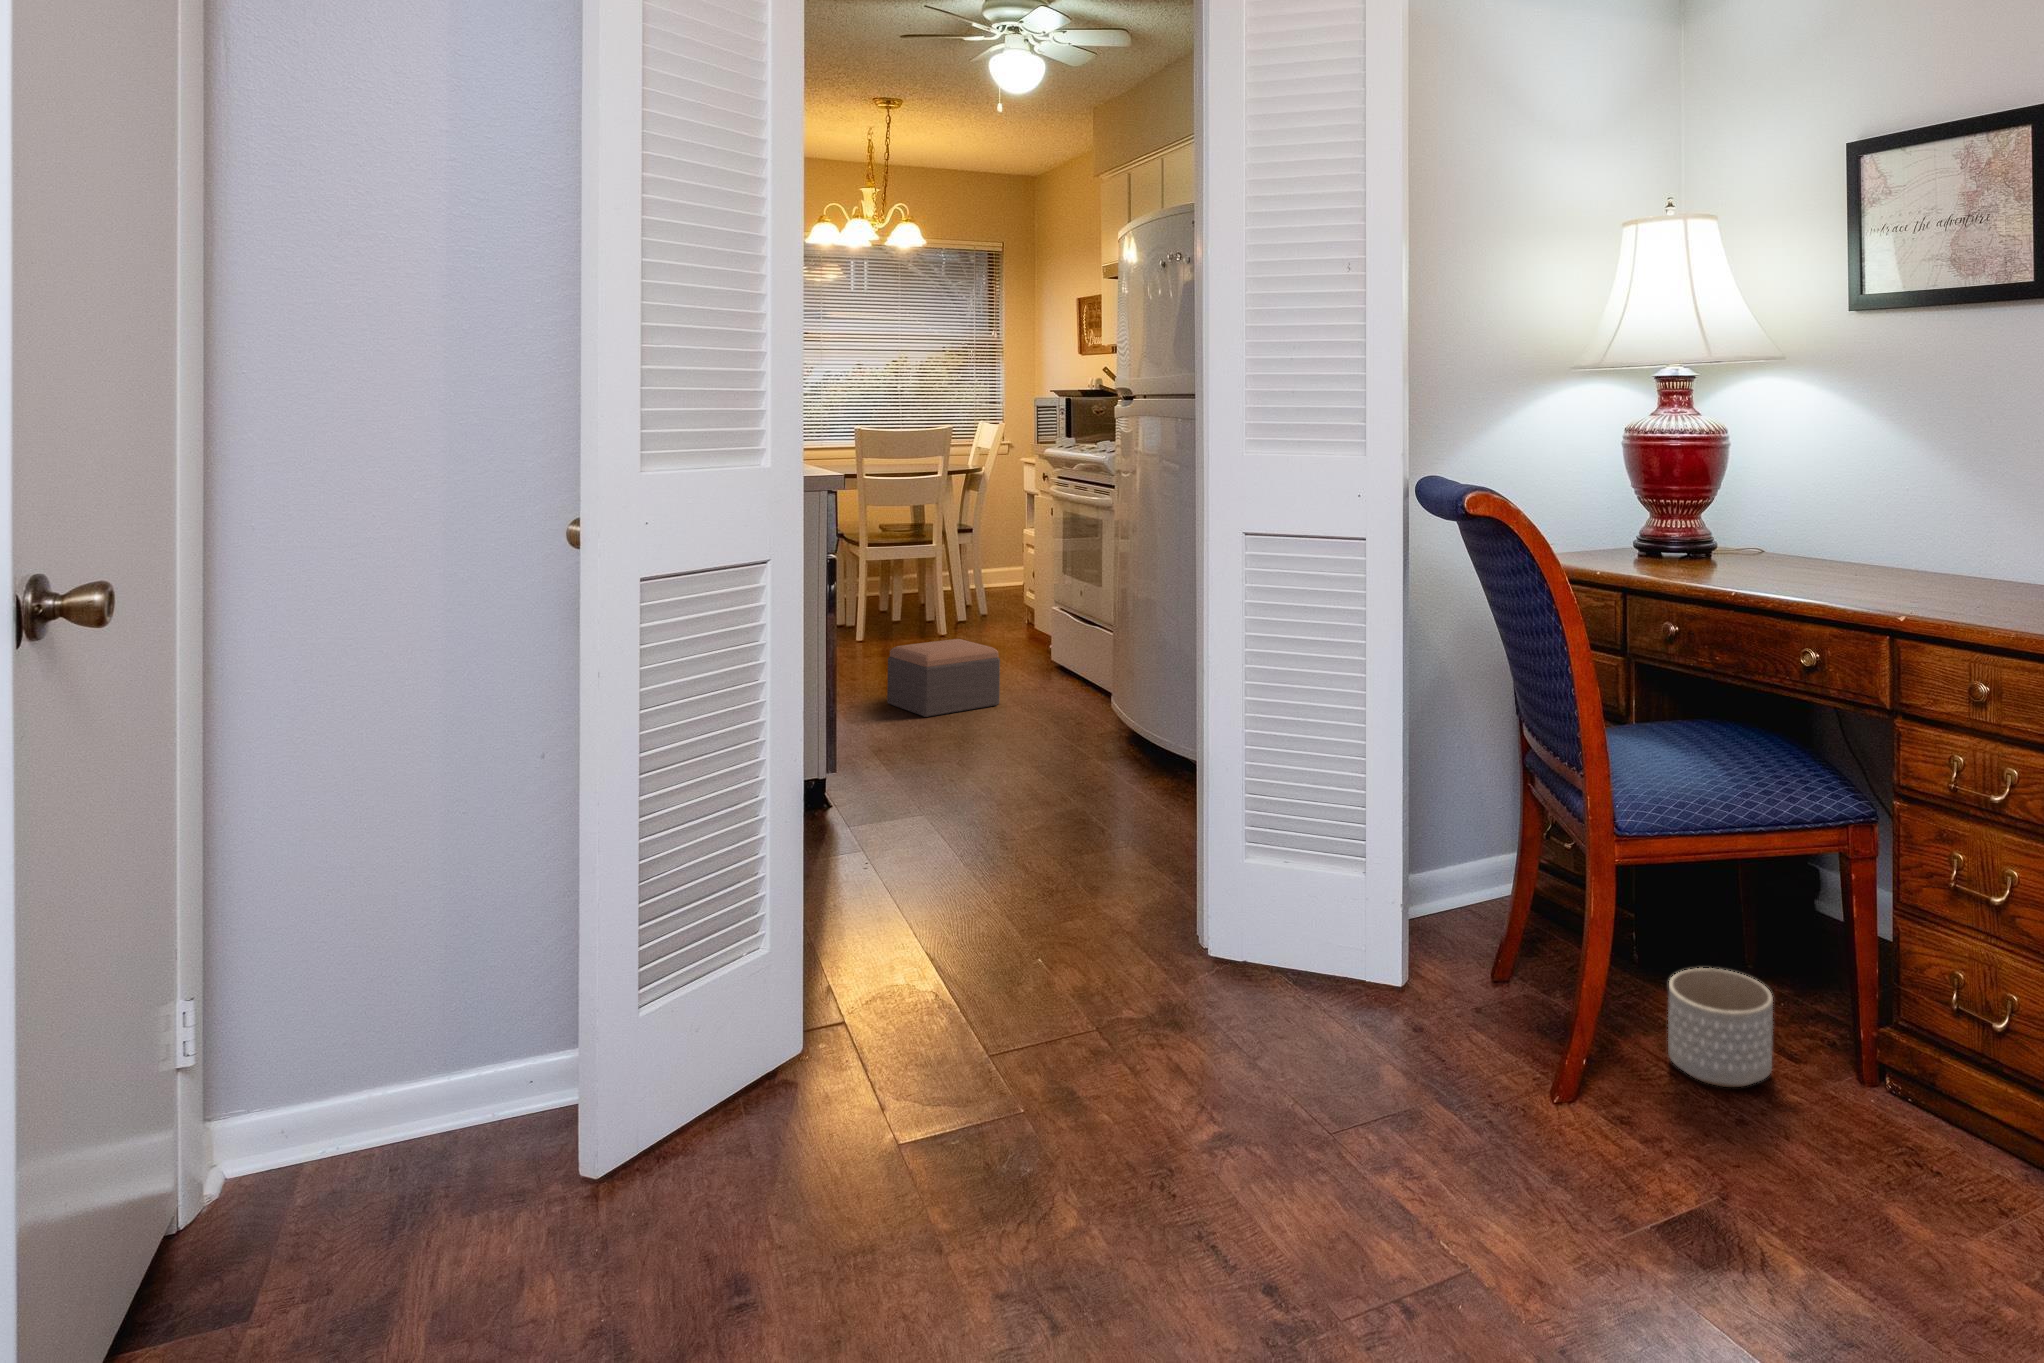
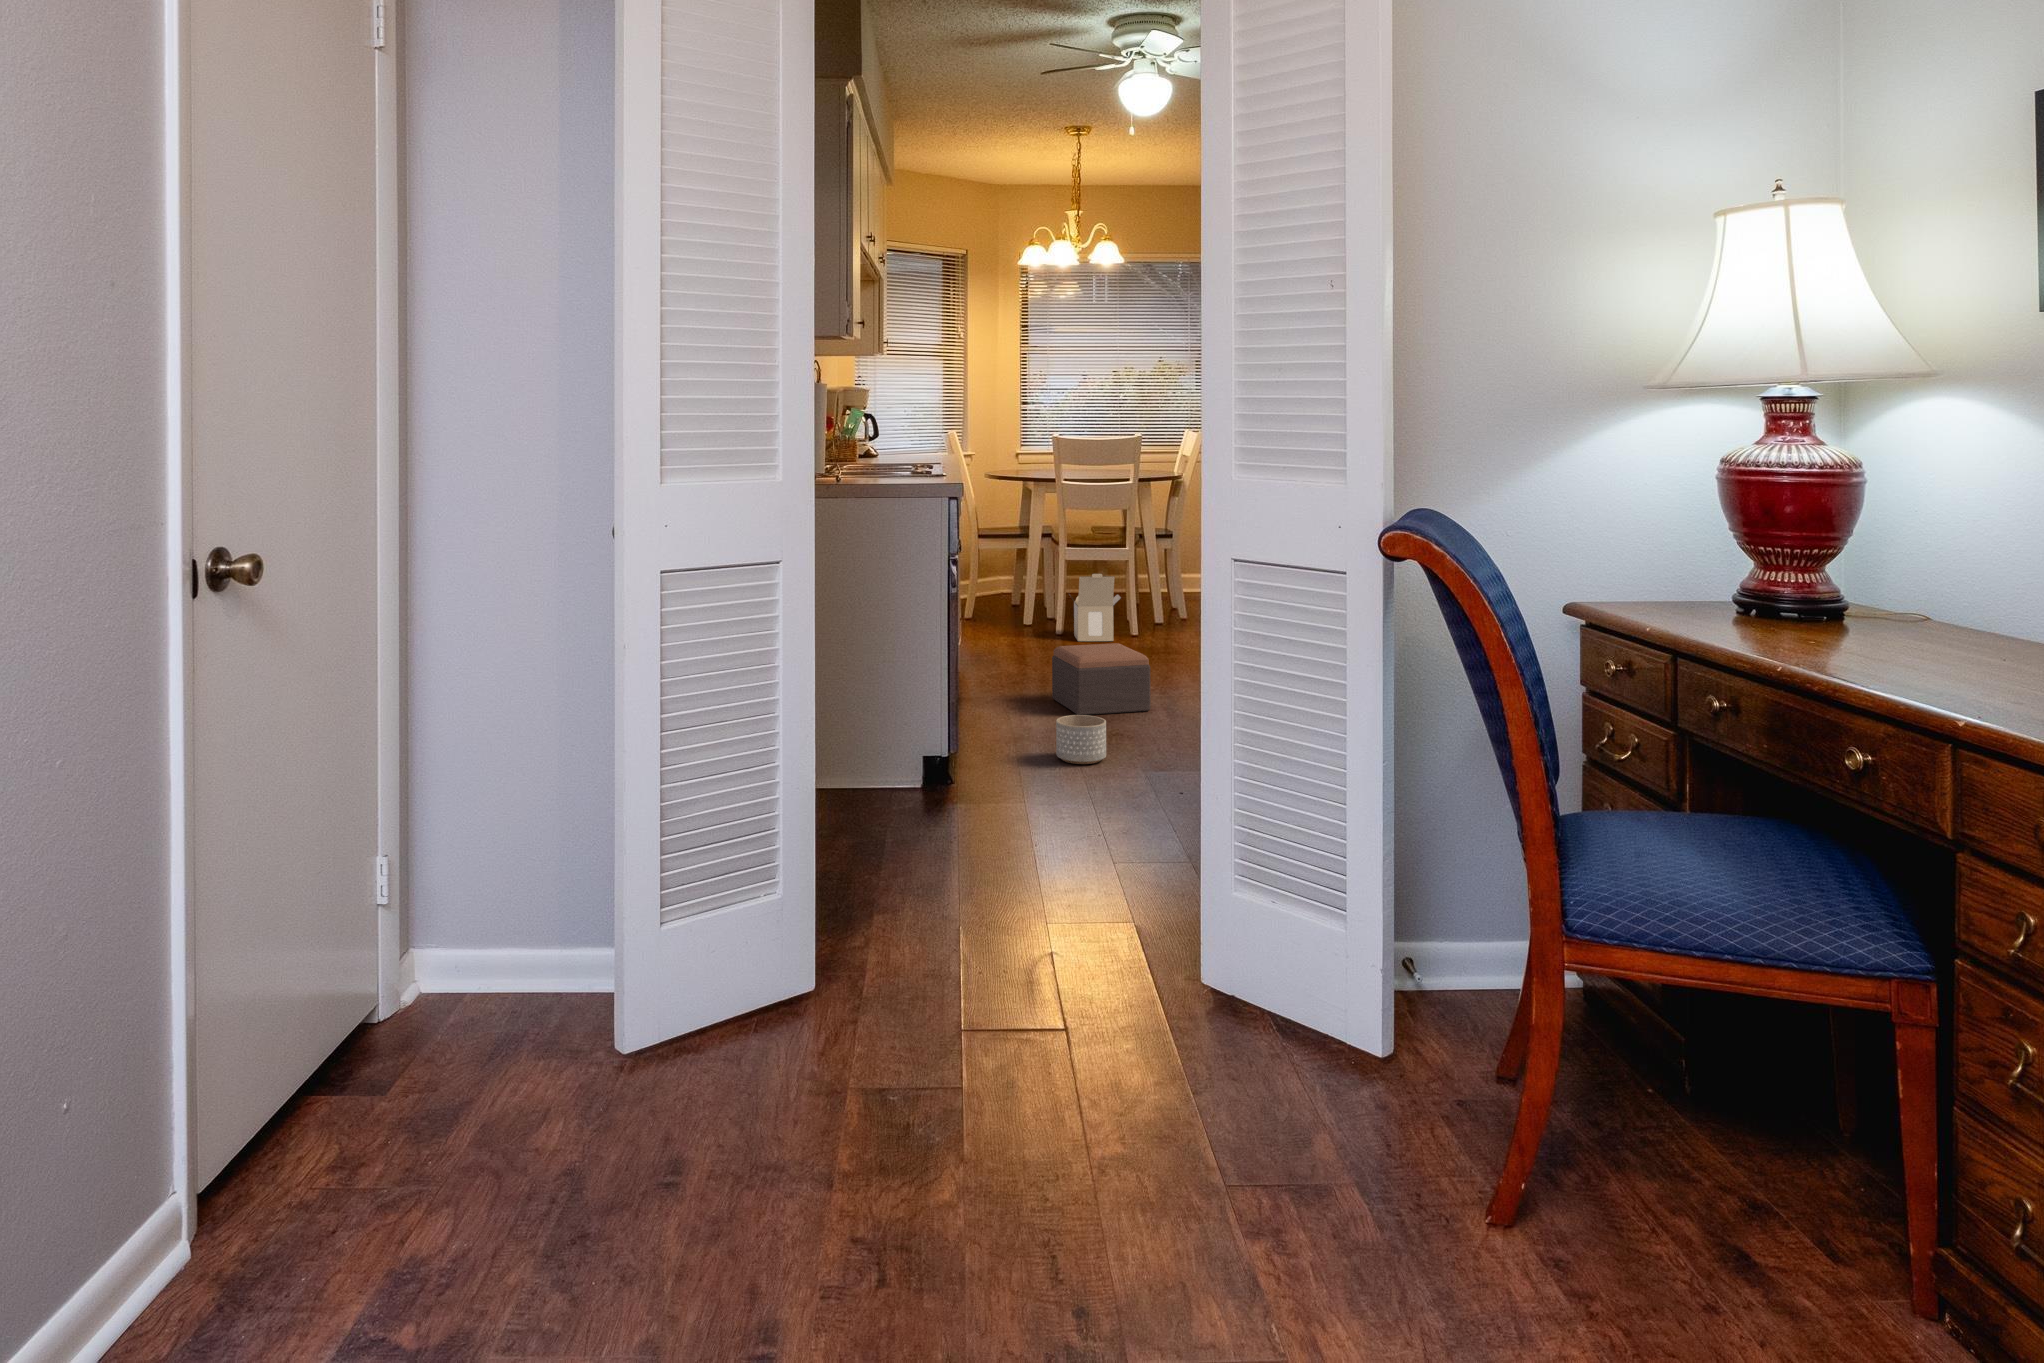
cardboard box: none [871,571,931,644] -> present [1069,574,1121,642]
planter: present [1668,968,1773,1087] -> present [1056,715,1106,764]

